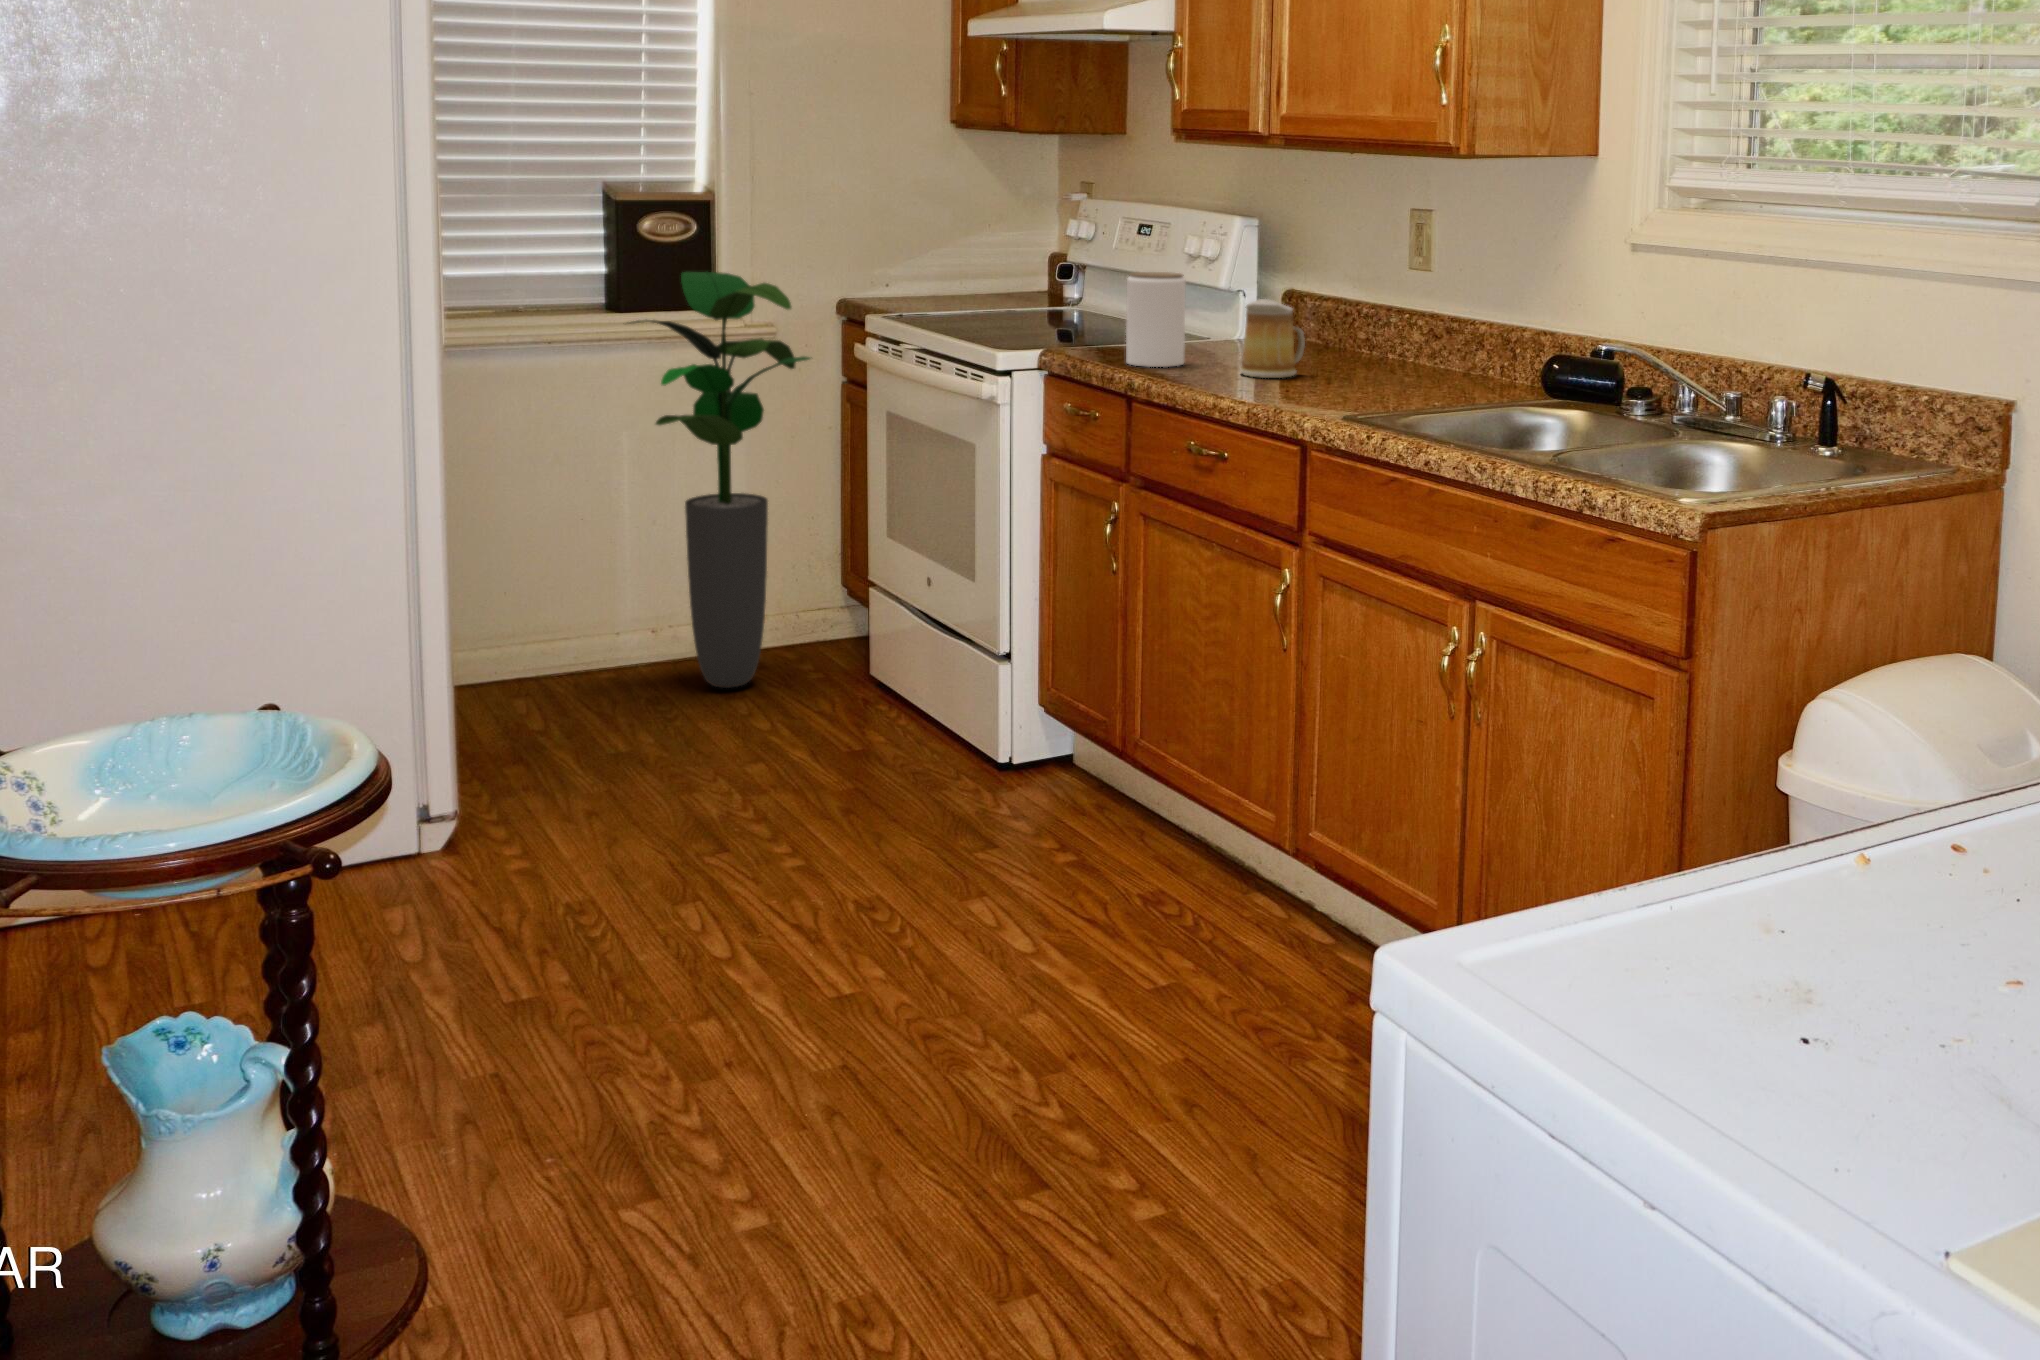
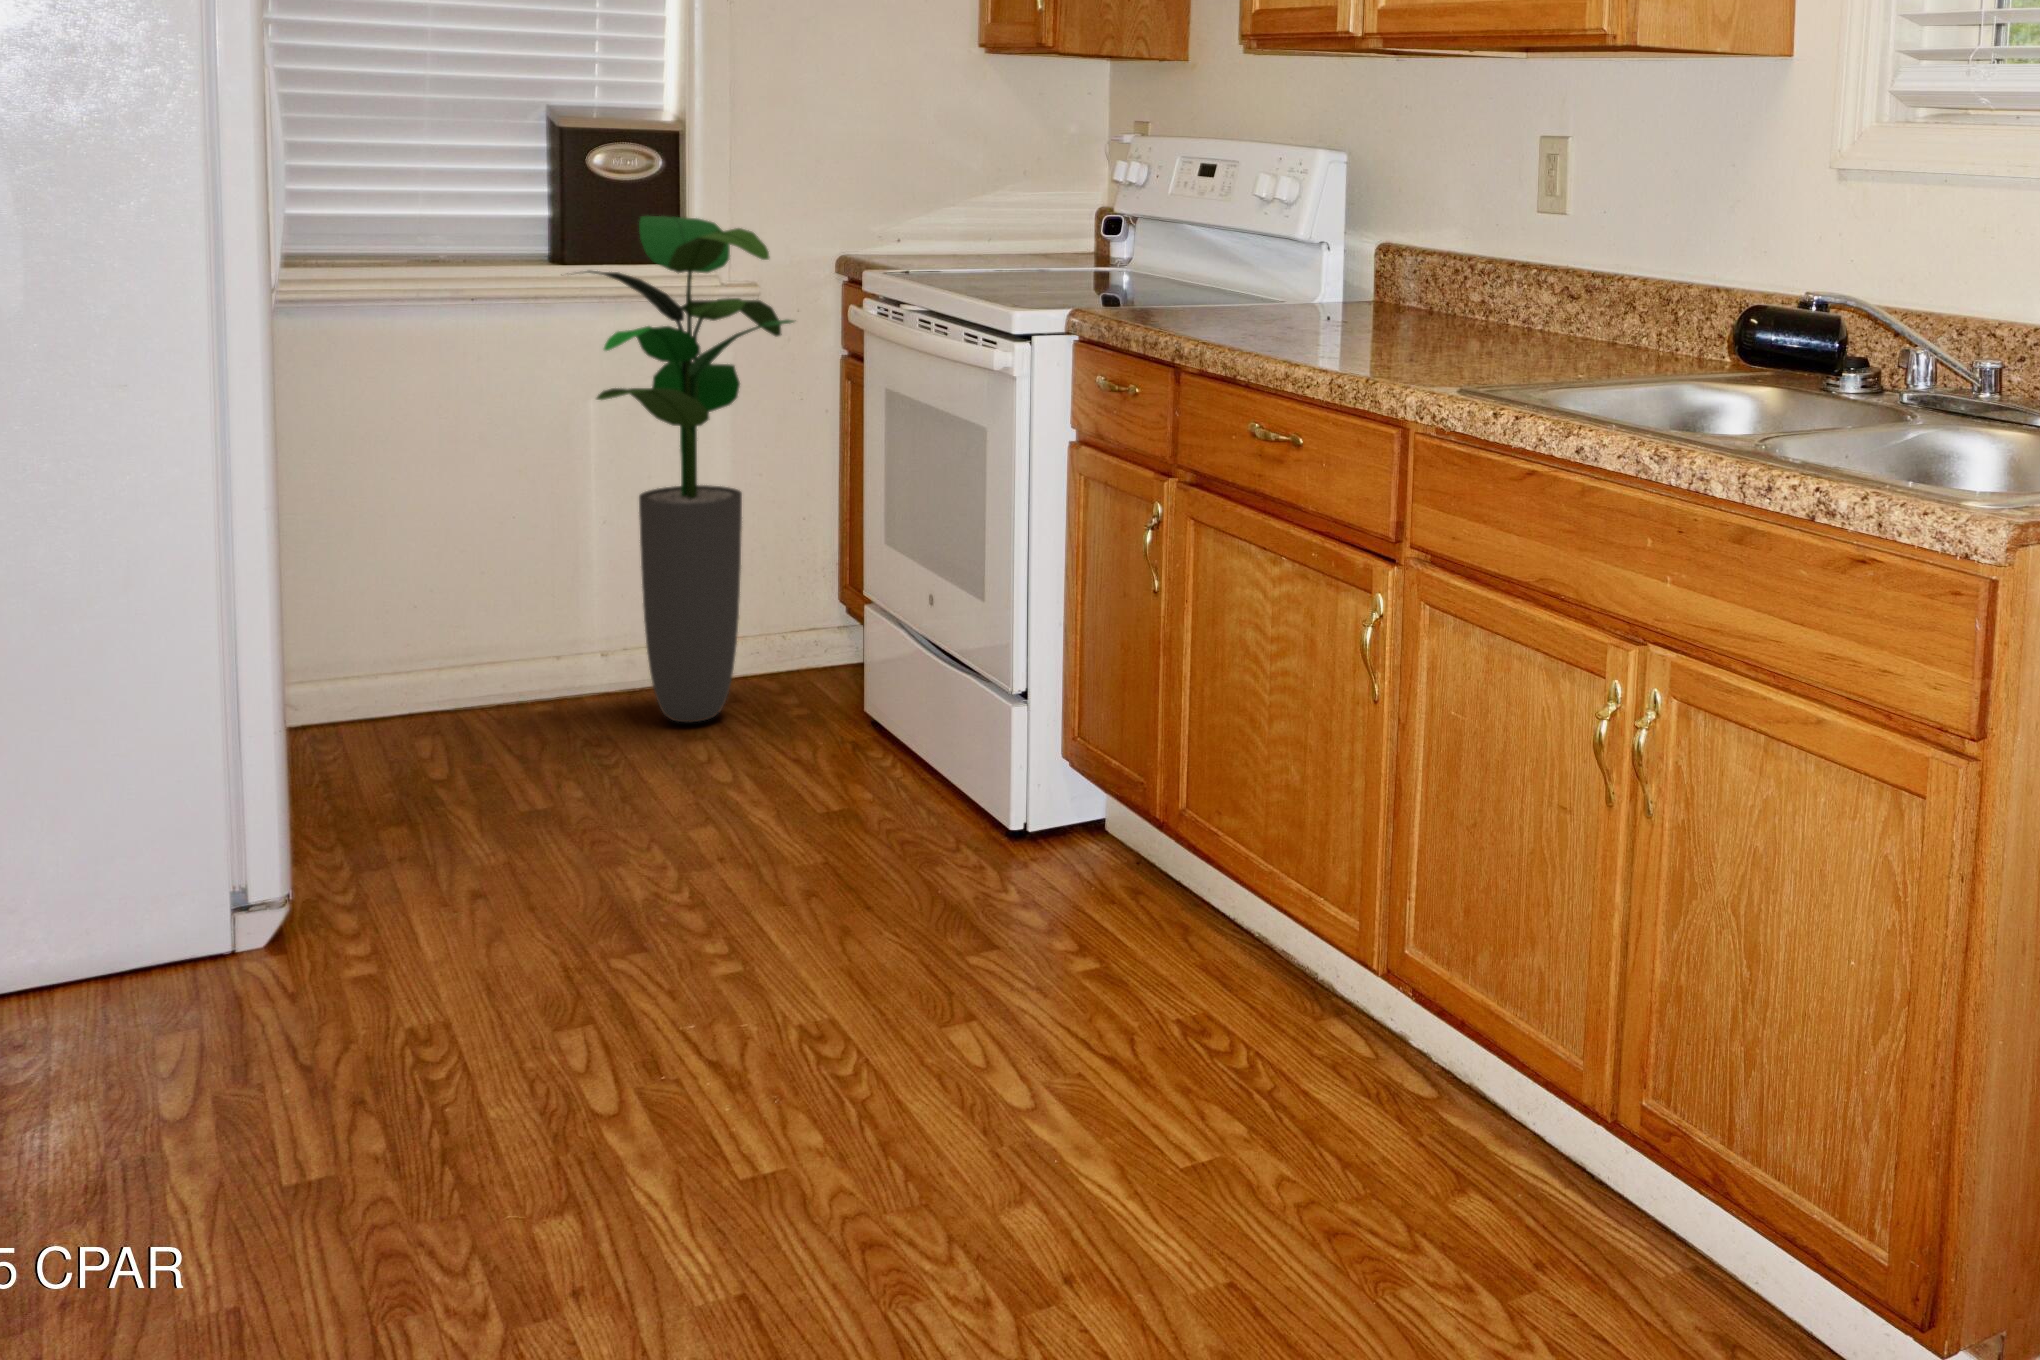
jar: present [1126,272,1185,367] -> none [1175,210,1252,329]
mug: present [1241,299,1305,378] -> none [1319,243,1404,344]

